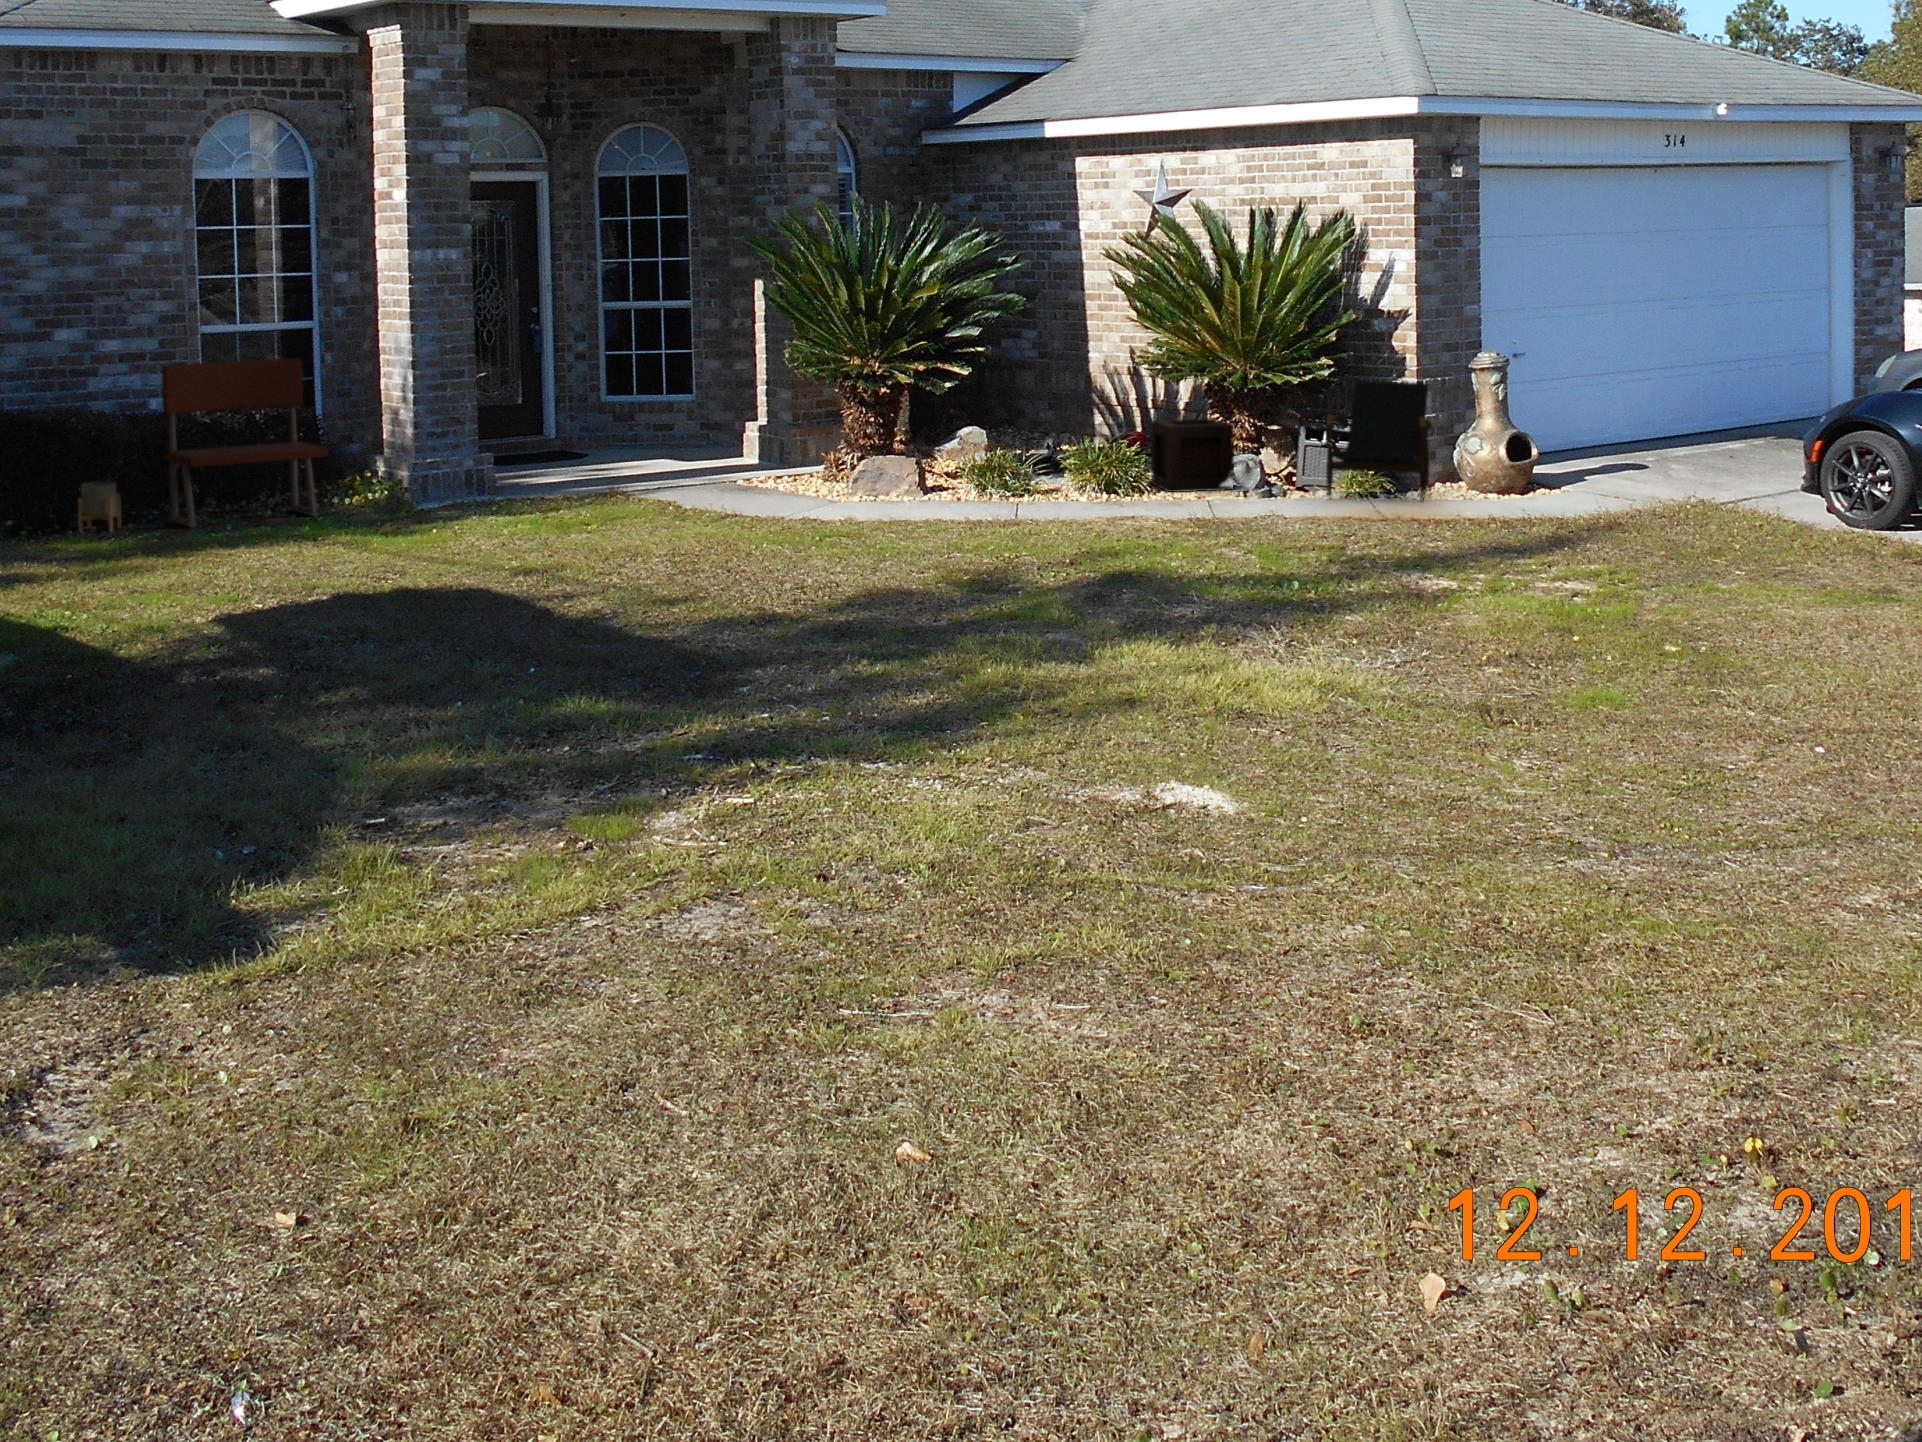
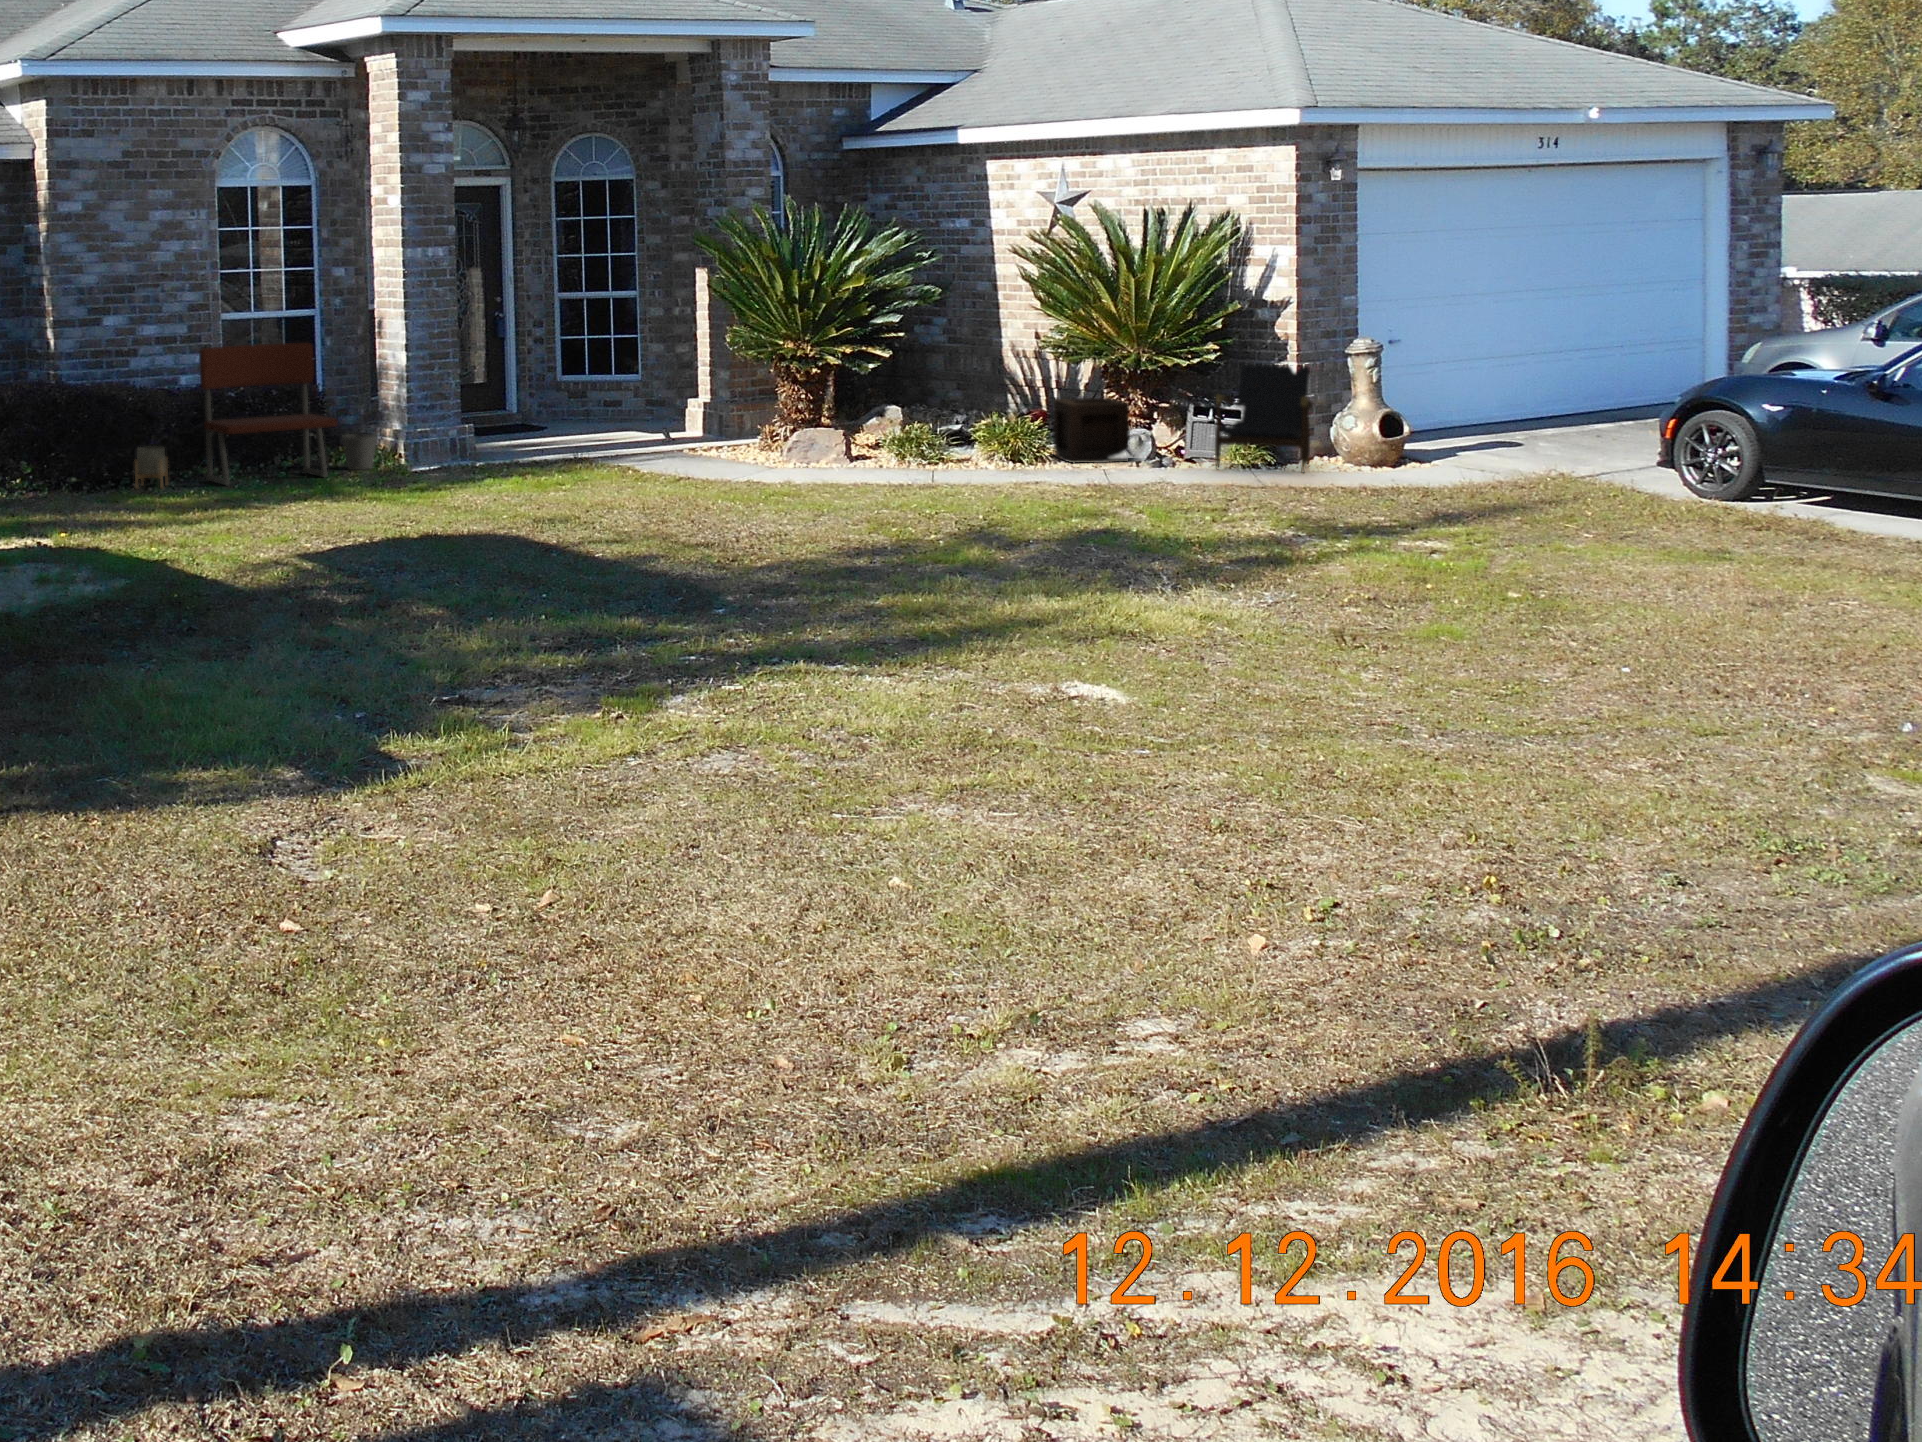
bucket: none [339,462,382,507] -> present [342,433,377,470]

